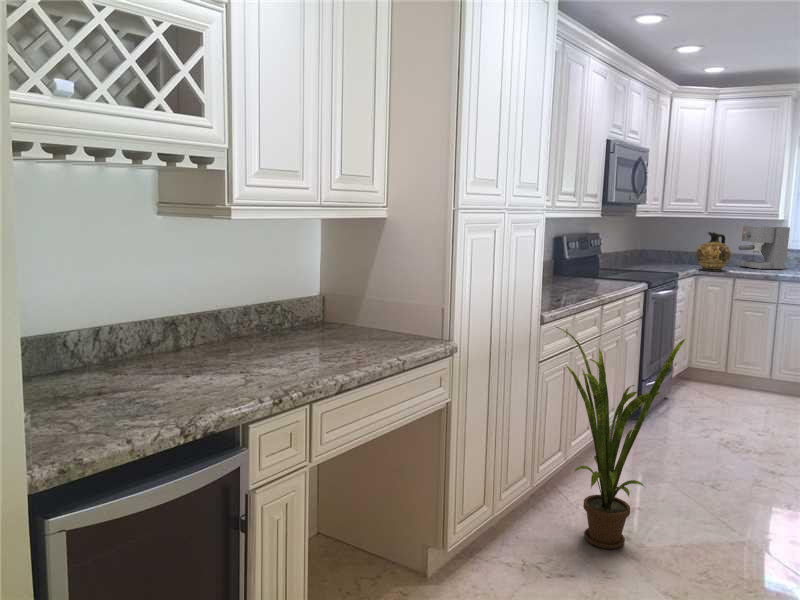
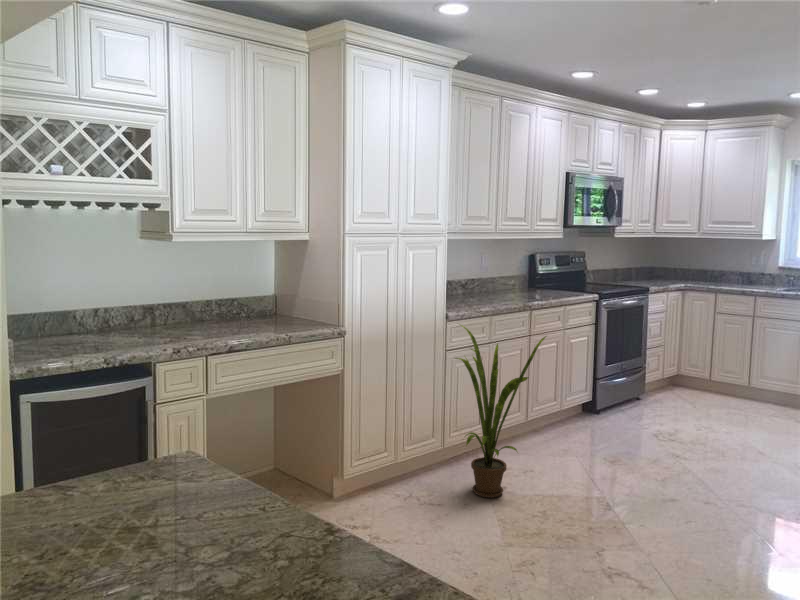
coffee maker: present [738,226,790,270] -> none [733,246,784,288]
ceramic jug: present [696,232,731,271] -> none [683,251,714,287]

